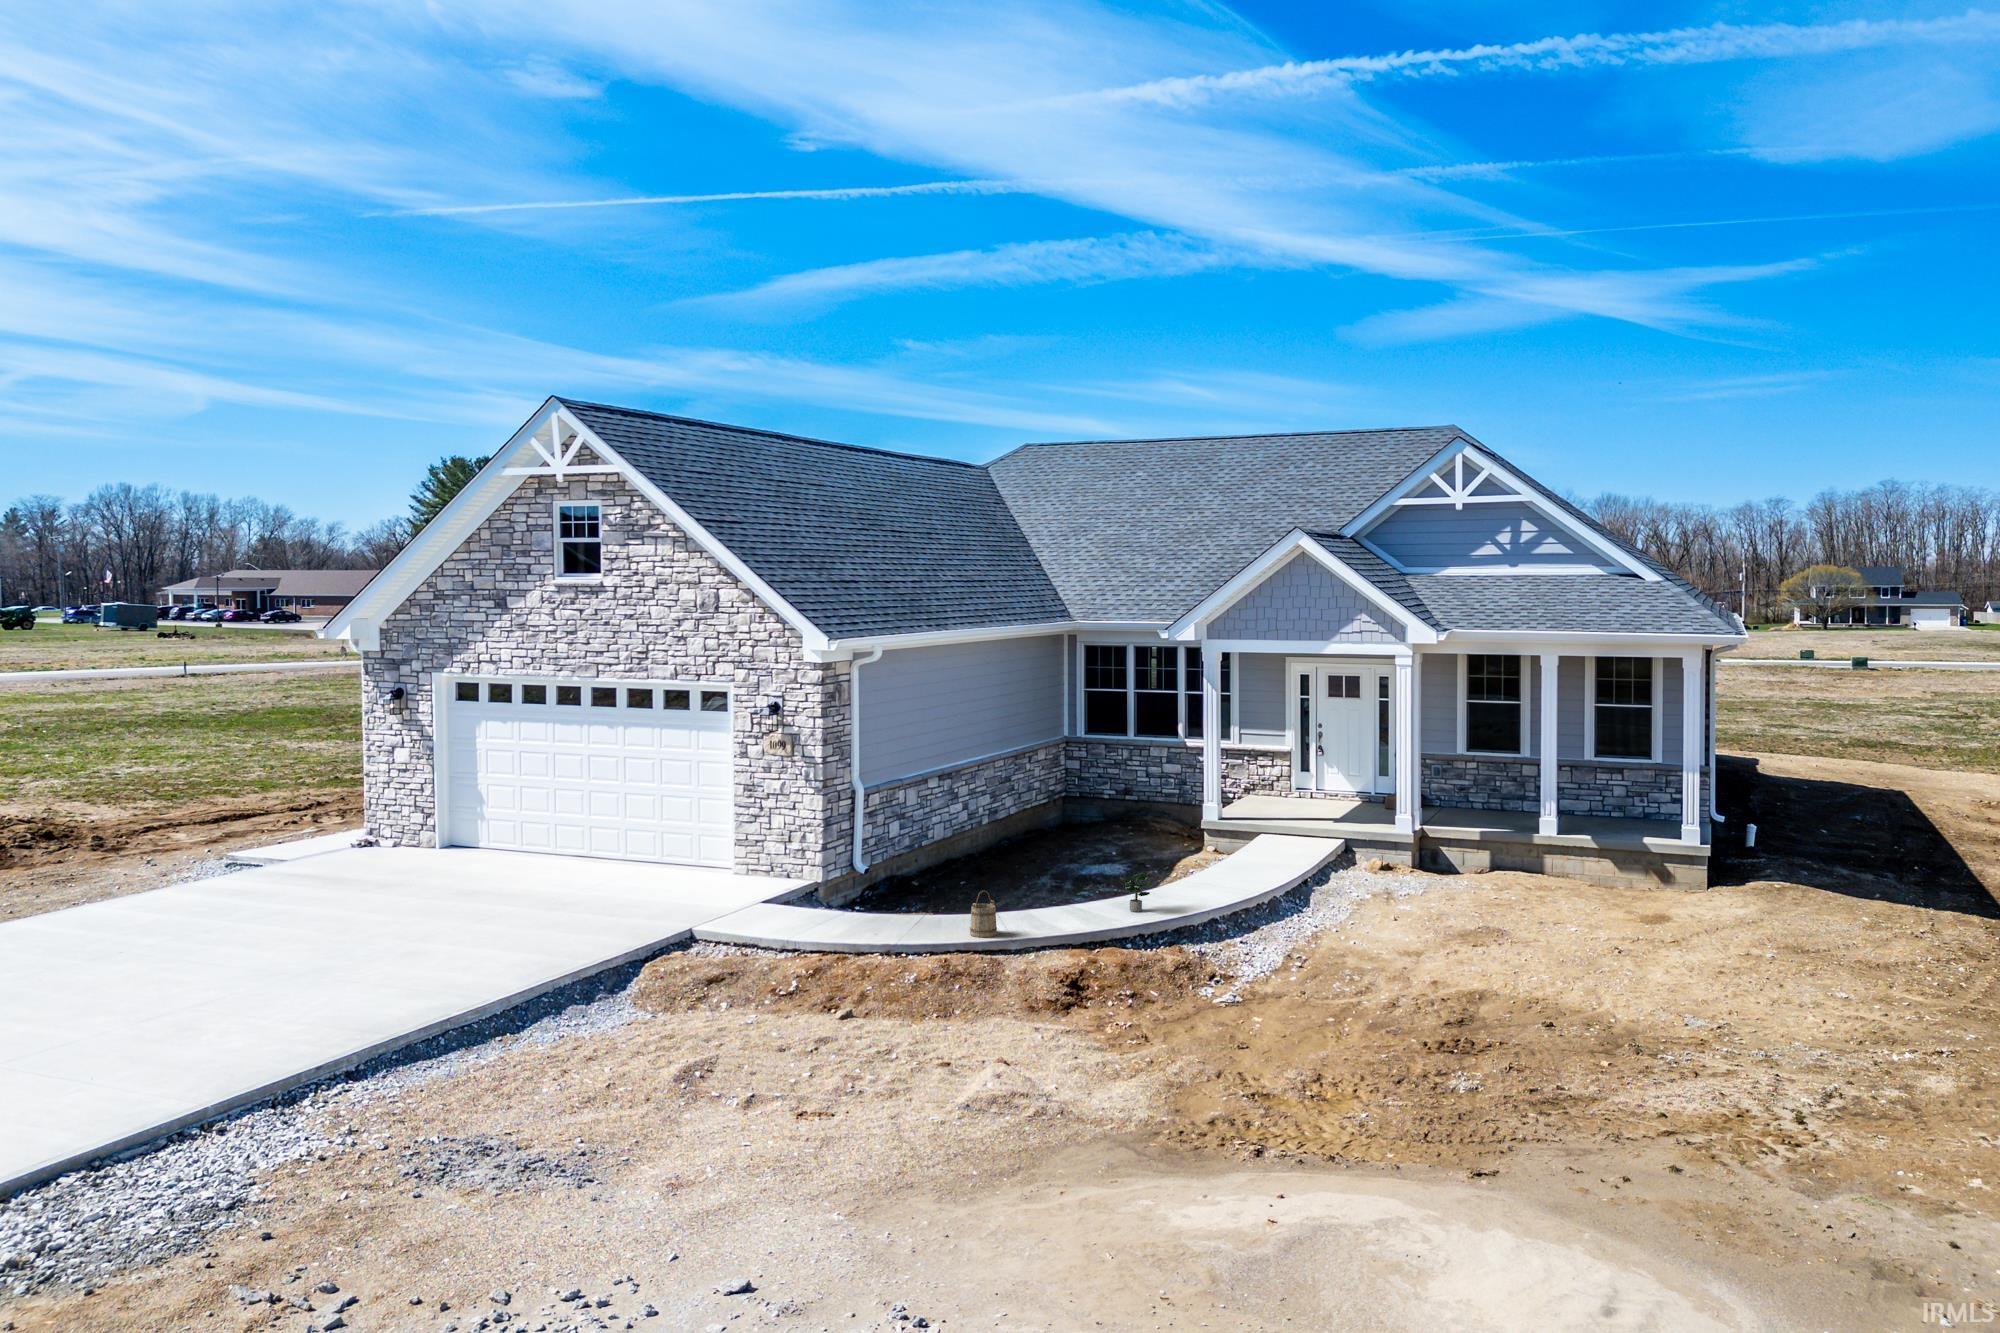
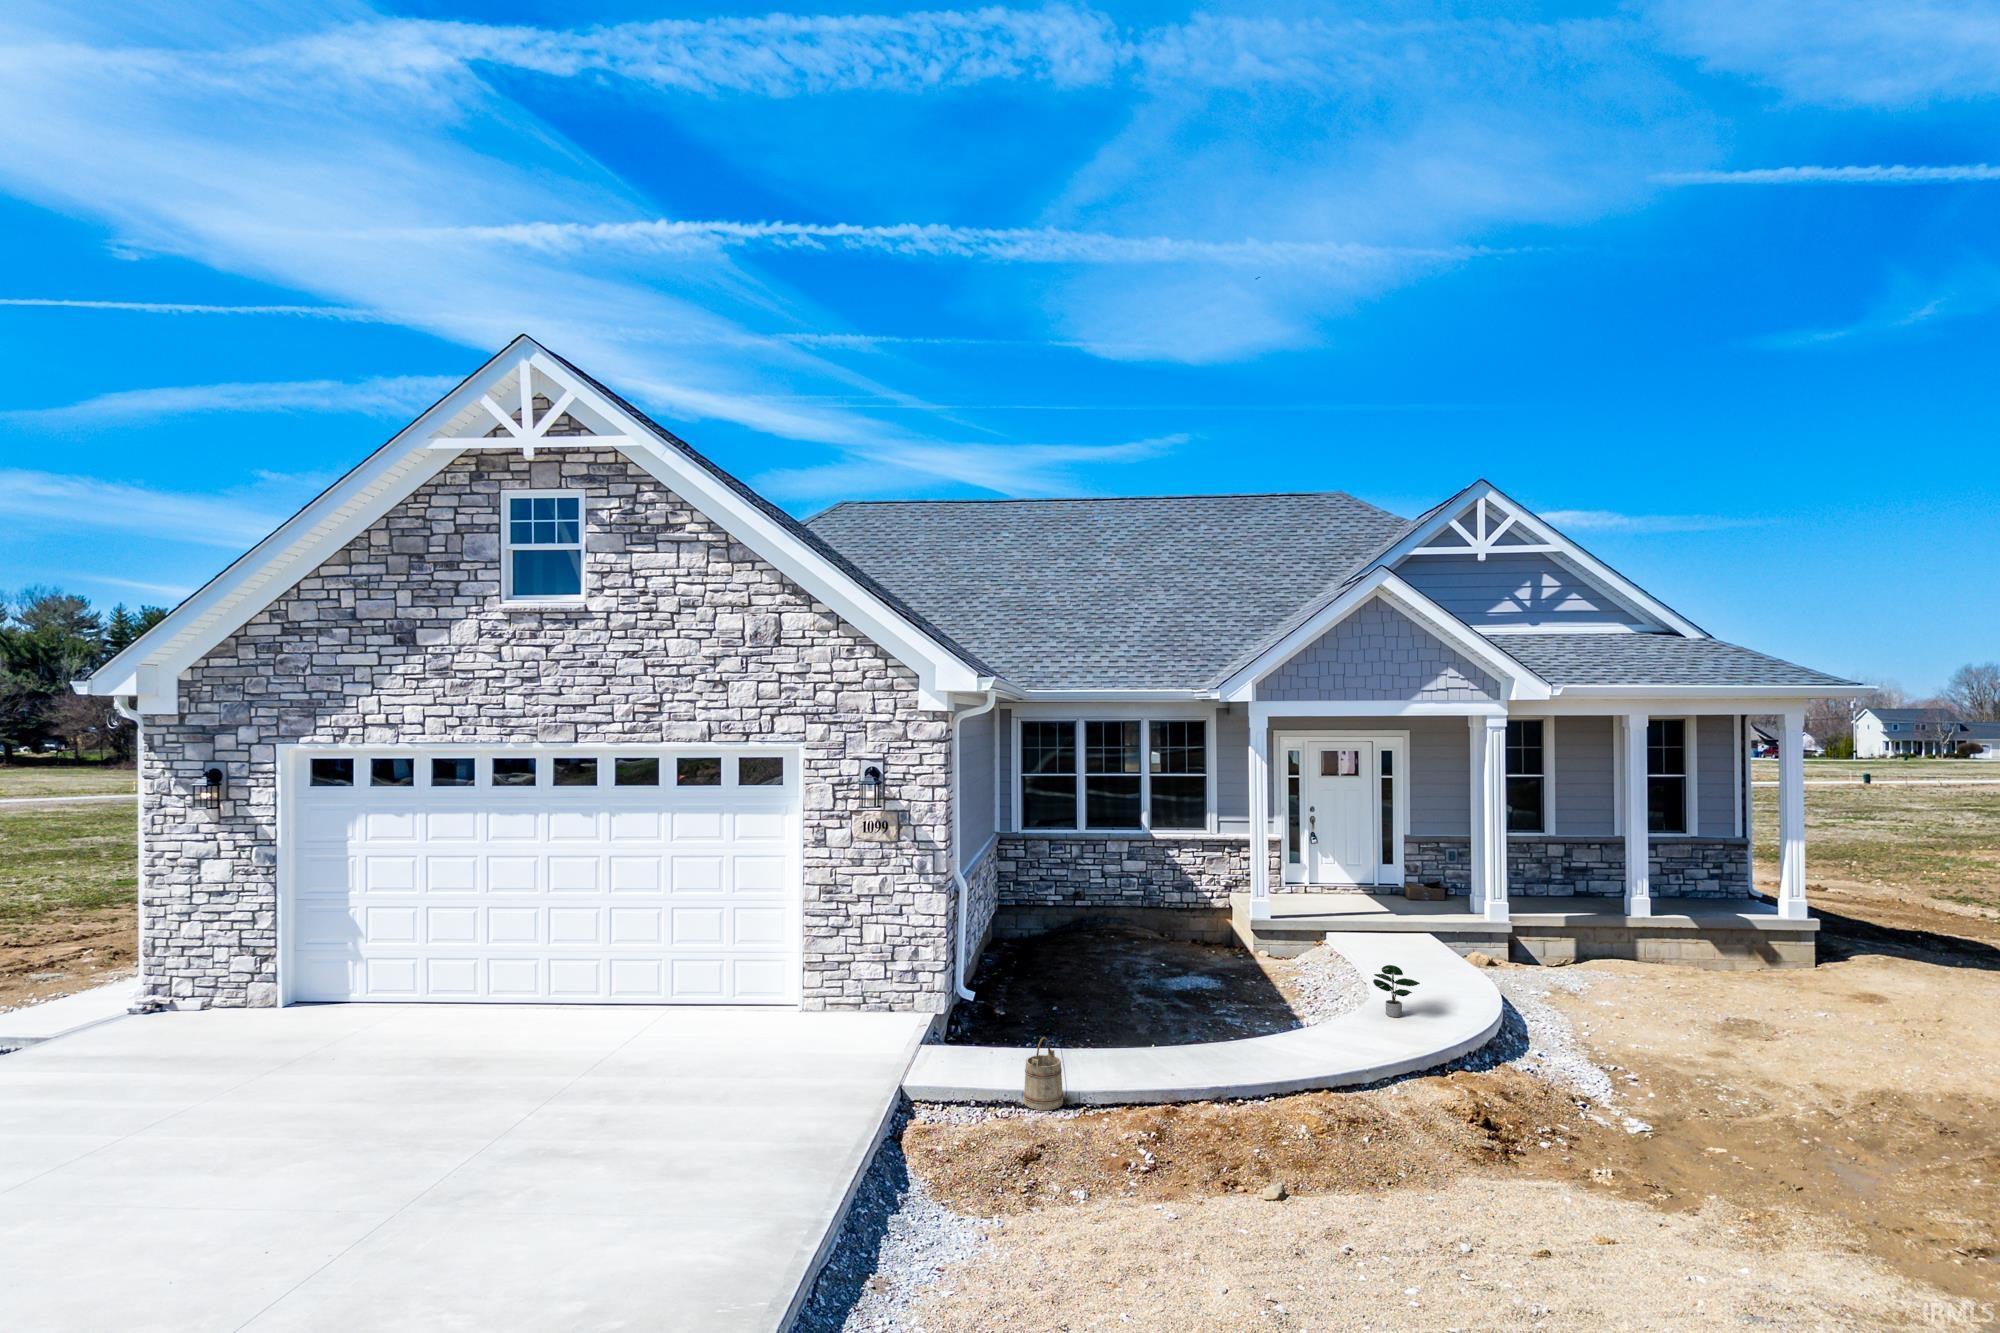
bucket: present [970,890,997,937] -> present [1023,1037,1063,1110]

